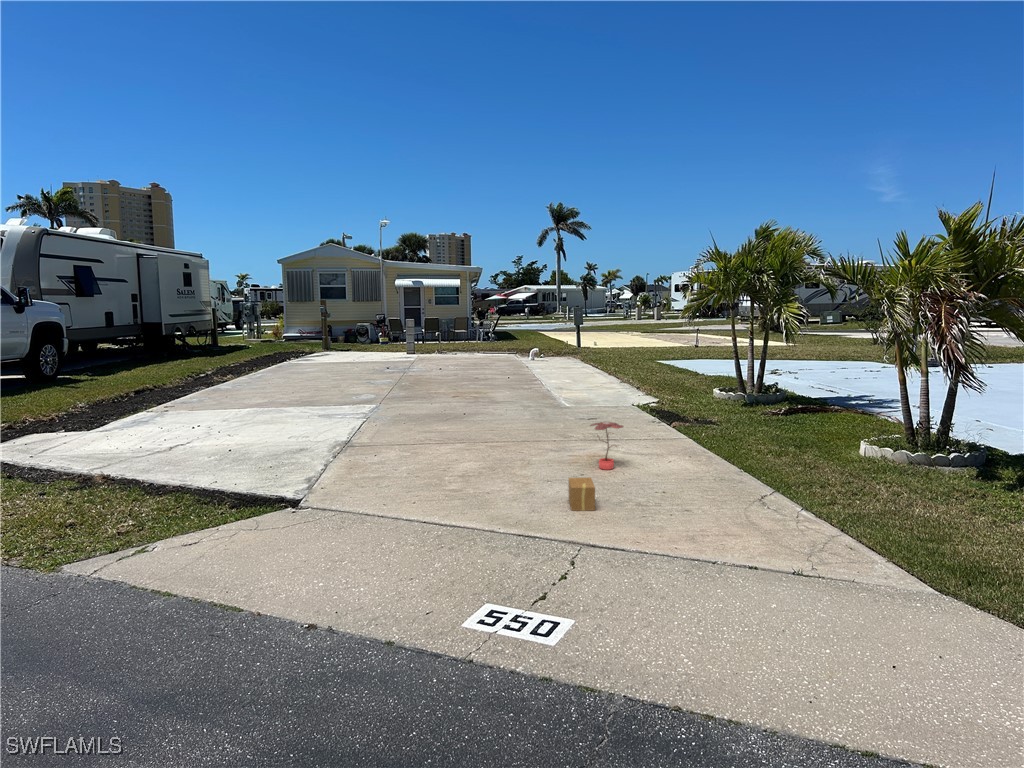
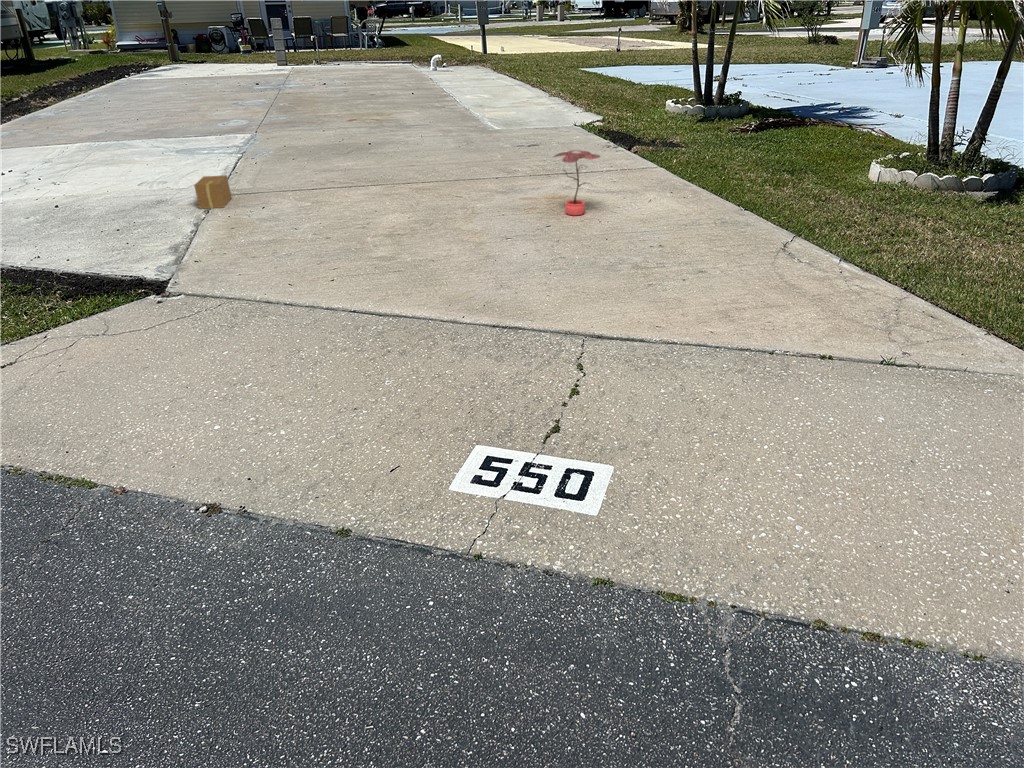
cardboard box: present [569,478,595,511] -> present [194,175,232,209]

